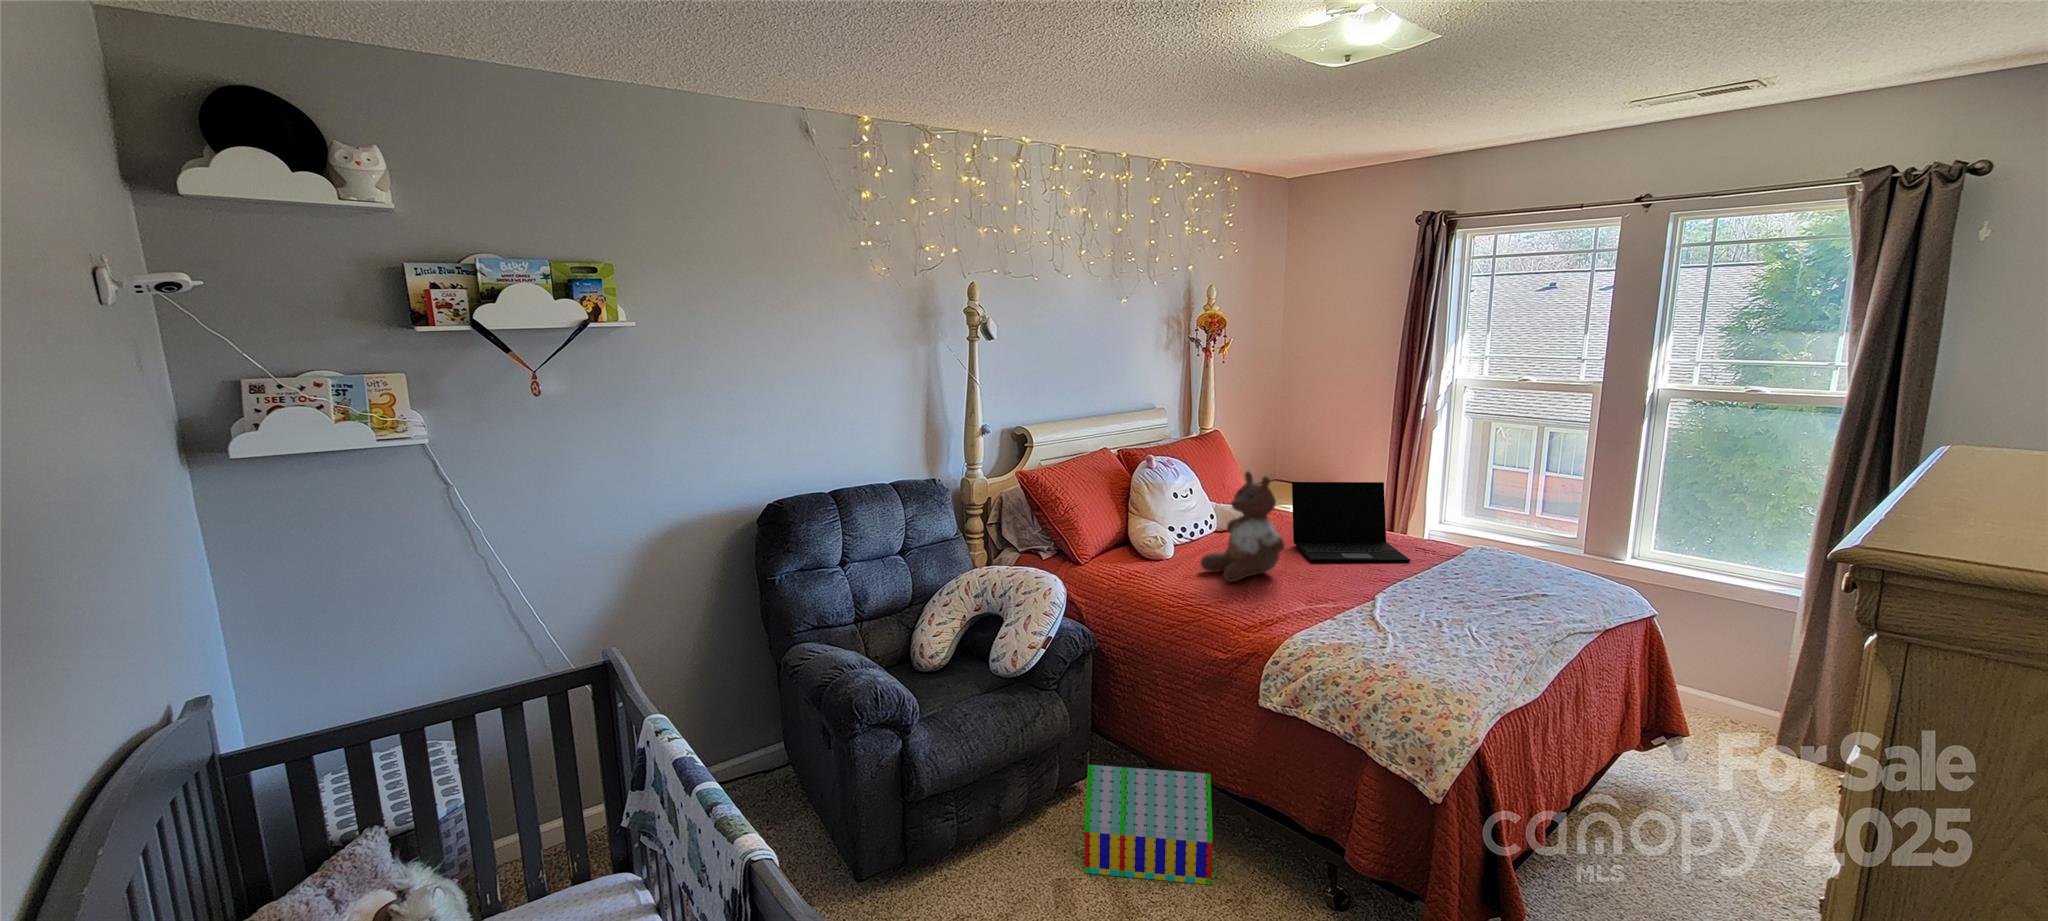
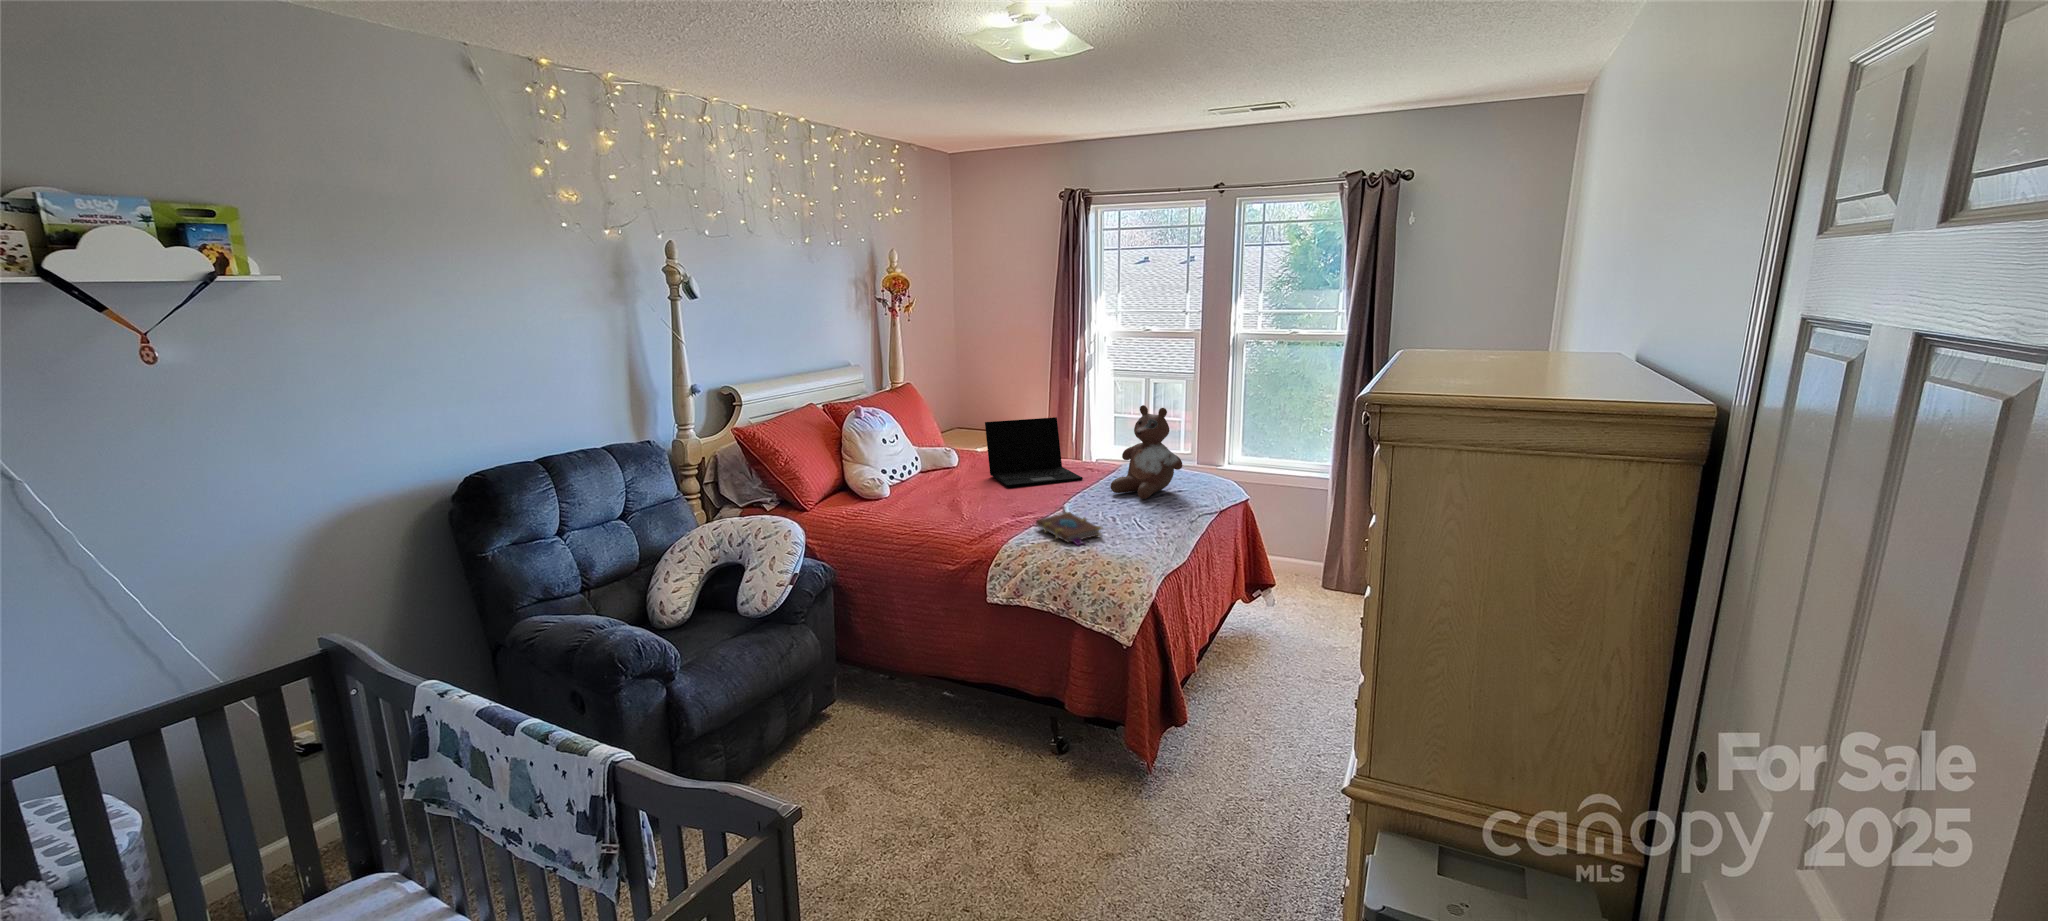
stuffed bear: present [1201,472,1285,582] -> present [1111,405,1182,499]
book: none [1333,606,1421,656] -> present [1036,512,1102,546]
toy house: present [1084,765,1213,885] -> none [843,669,960,777]

